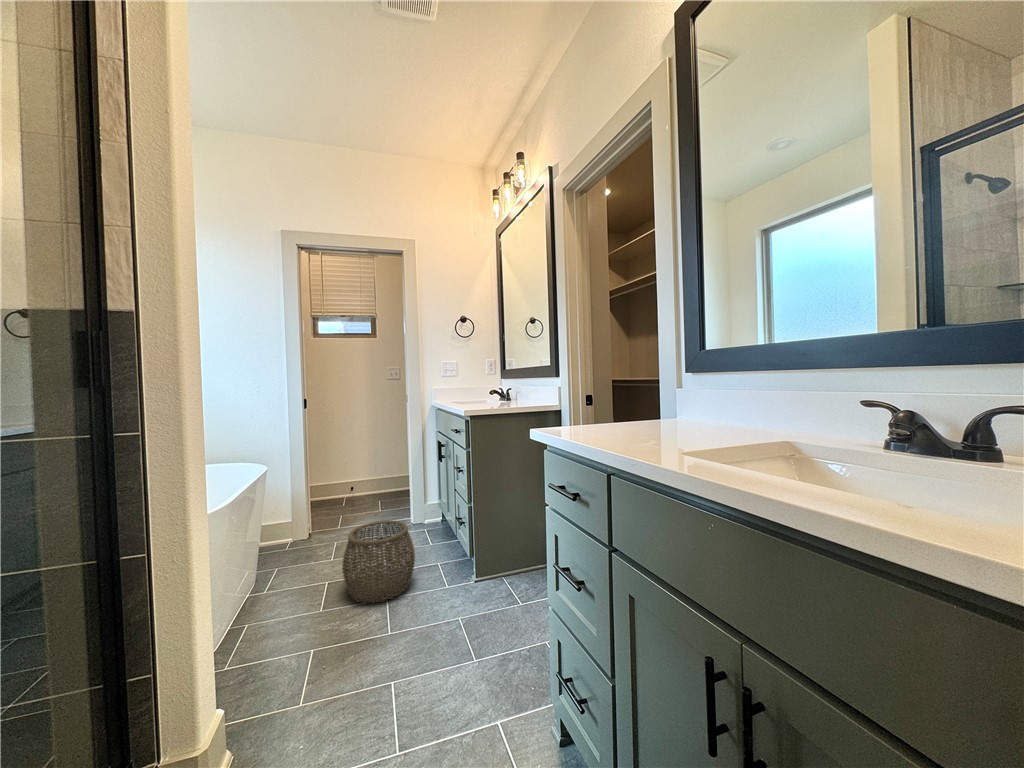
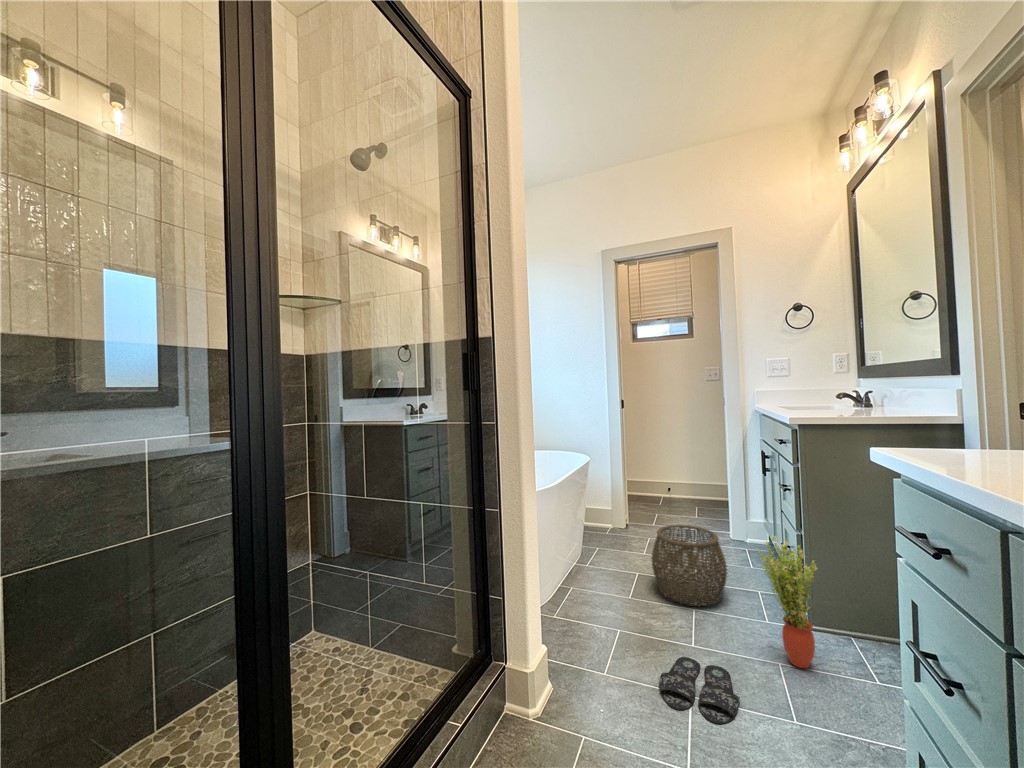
potted plant: none [443,513,487,620] -> present [759,536,817,668]
slippers: none [359,651,435,721] -> present [659,657,740,724]

